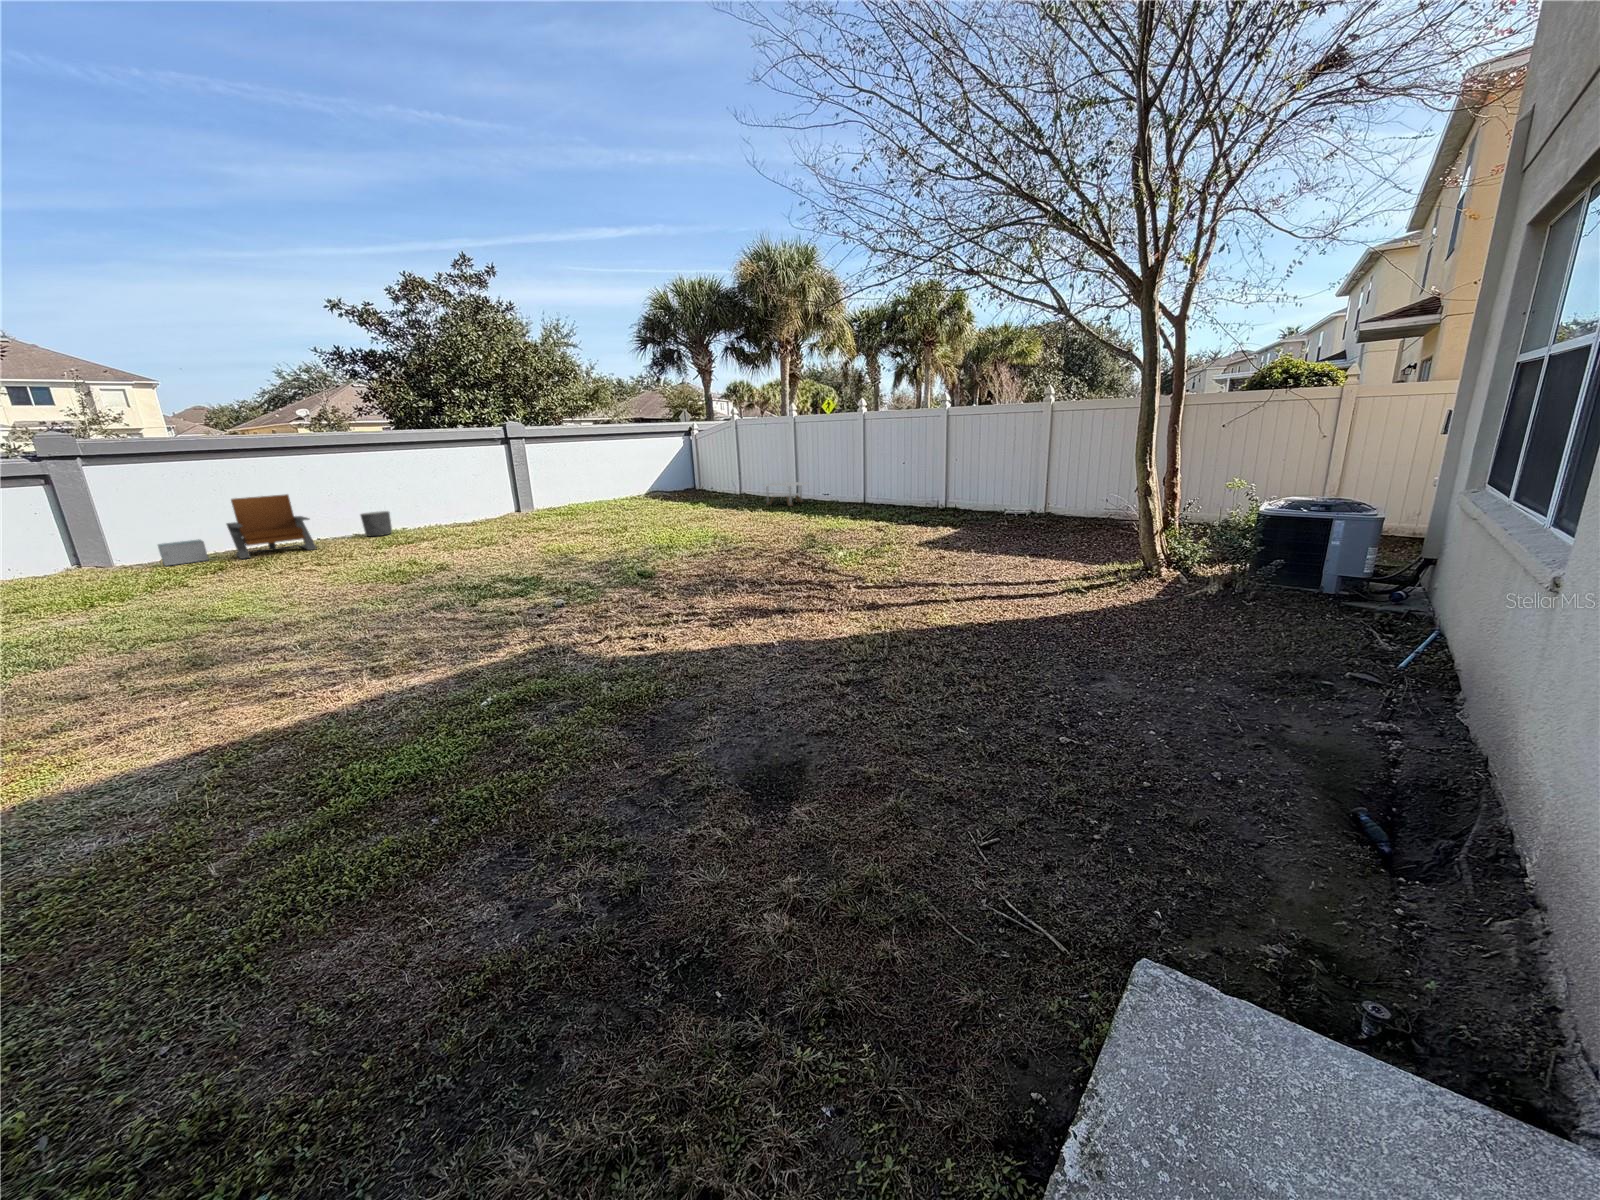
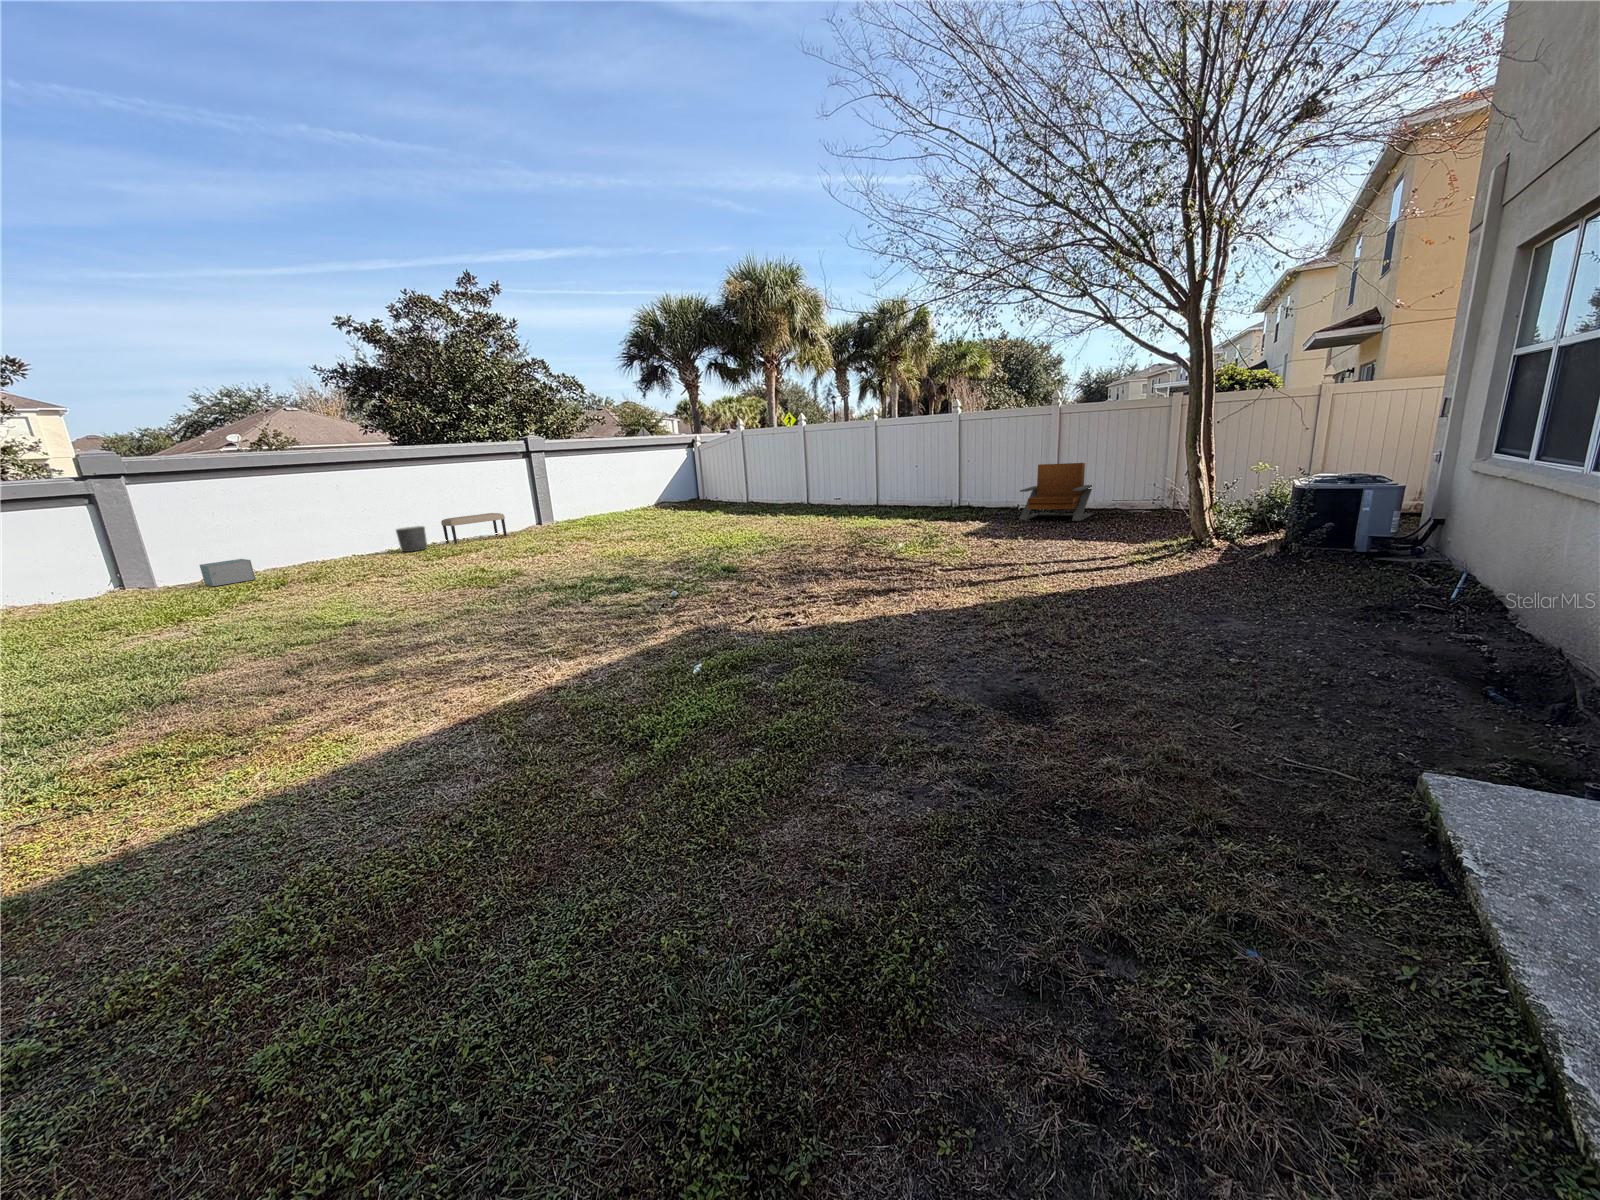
round table: present [763,482,809,506] -> none [781,487,827,510]
lounge chair: present [227,494,316,559] -> present [1020,463,1092,521]
bench: none [411,499,478,530] -> present [441,513,507,544]

